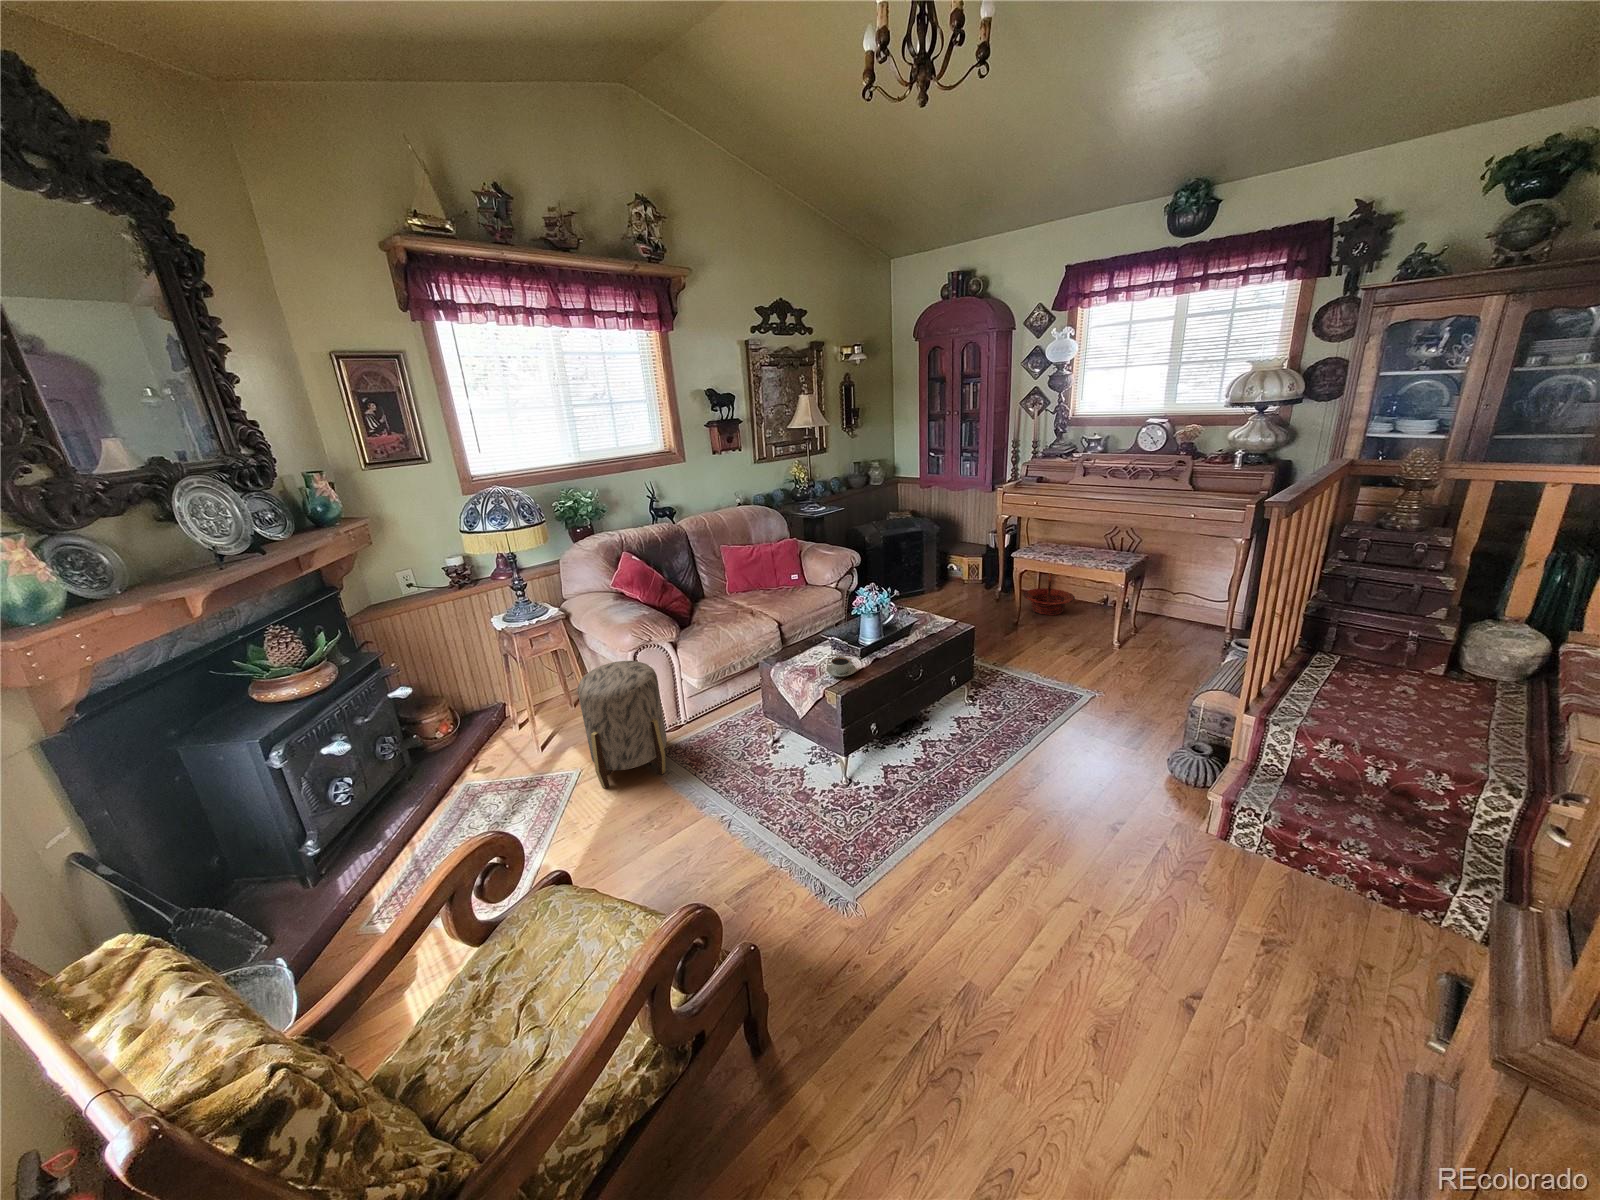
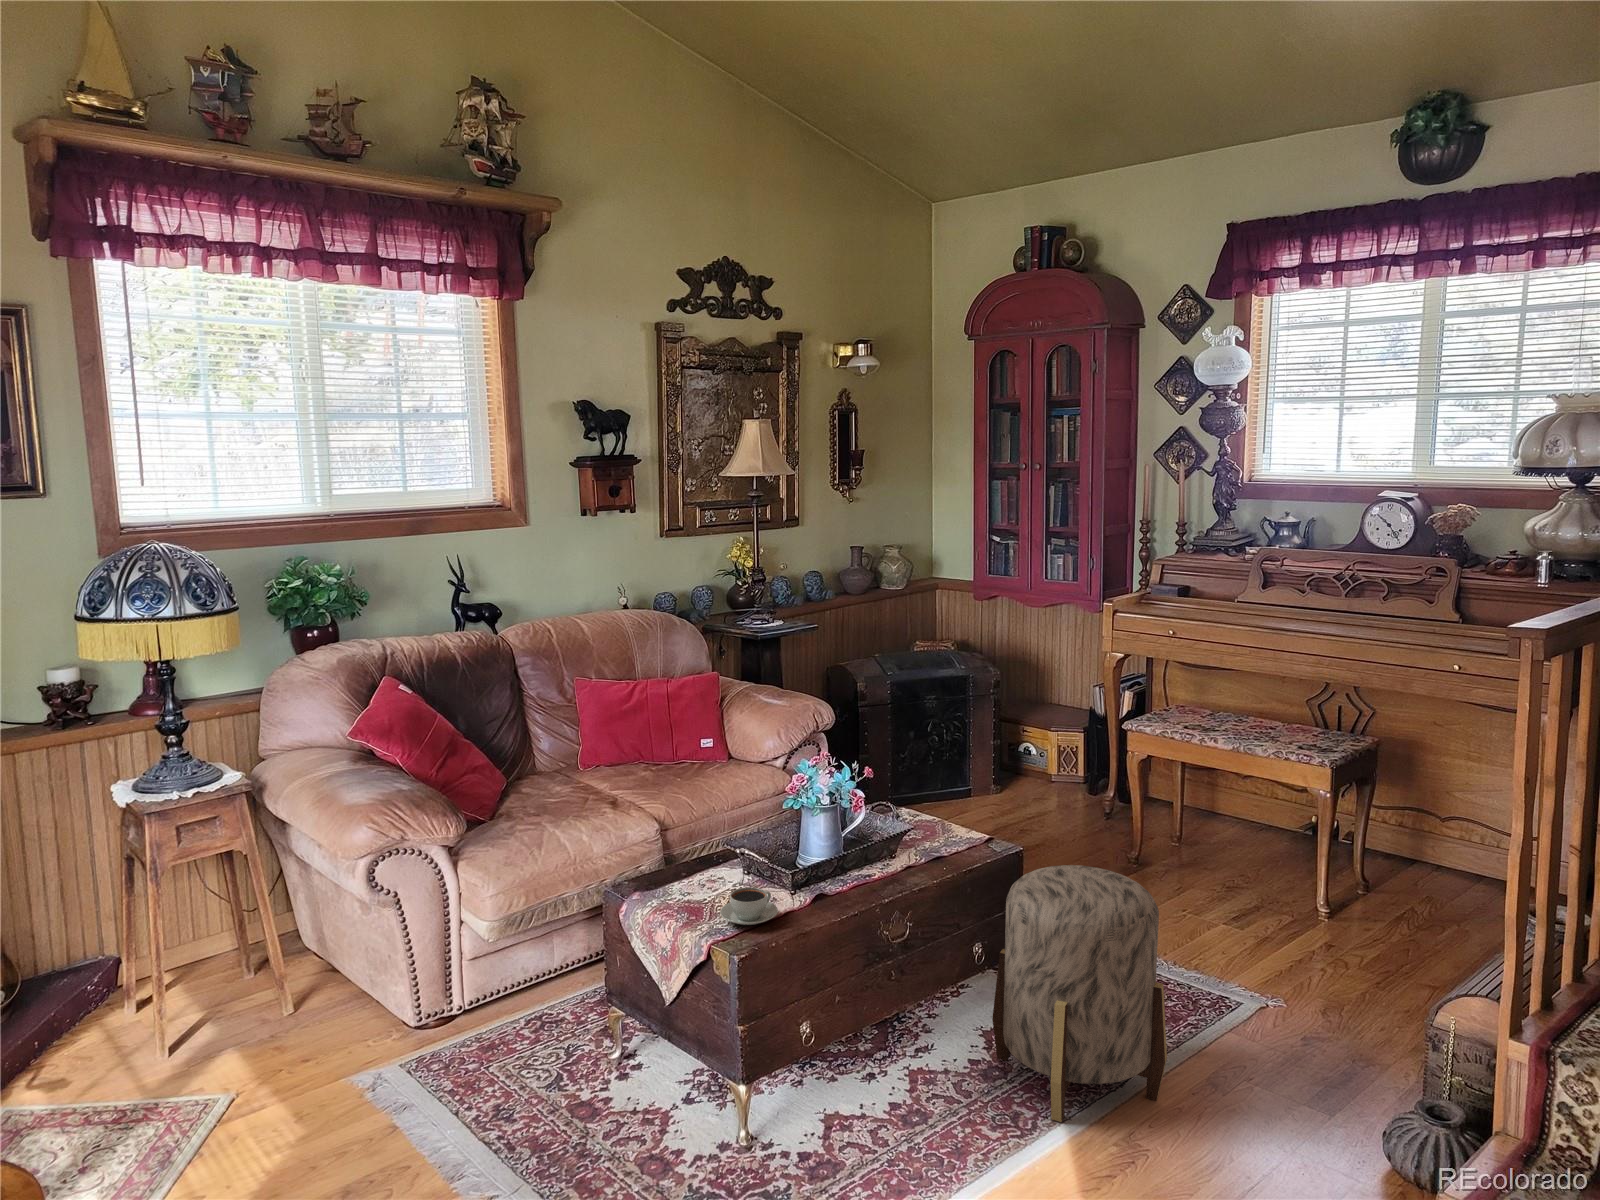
basket: present [1023,573,1075,615] -> none [1157,745,1256,846]
ottoman: present [577,661,667,788] -> present [992,865,1167,1122]

